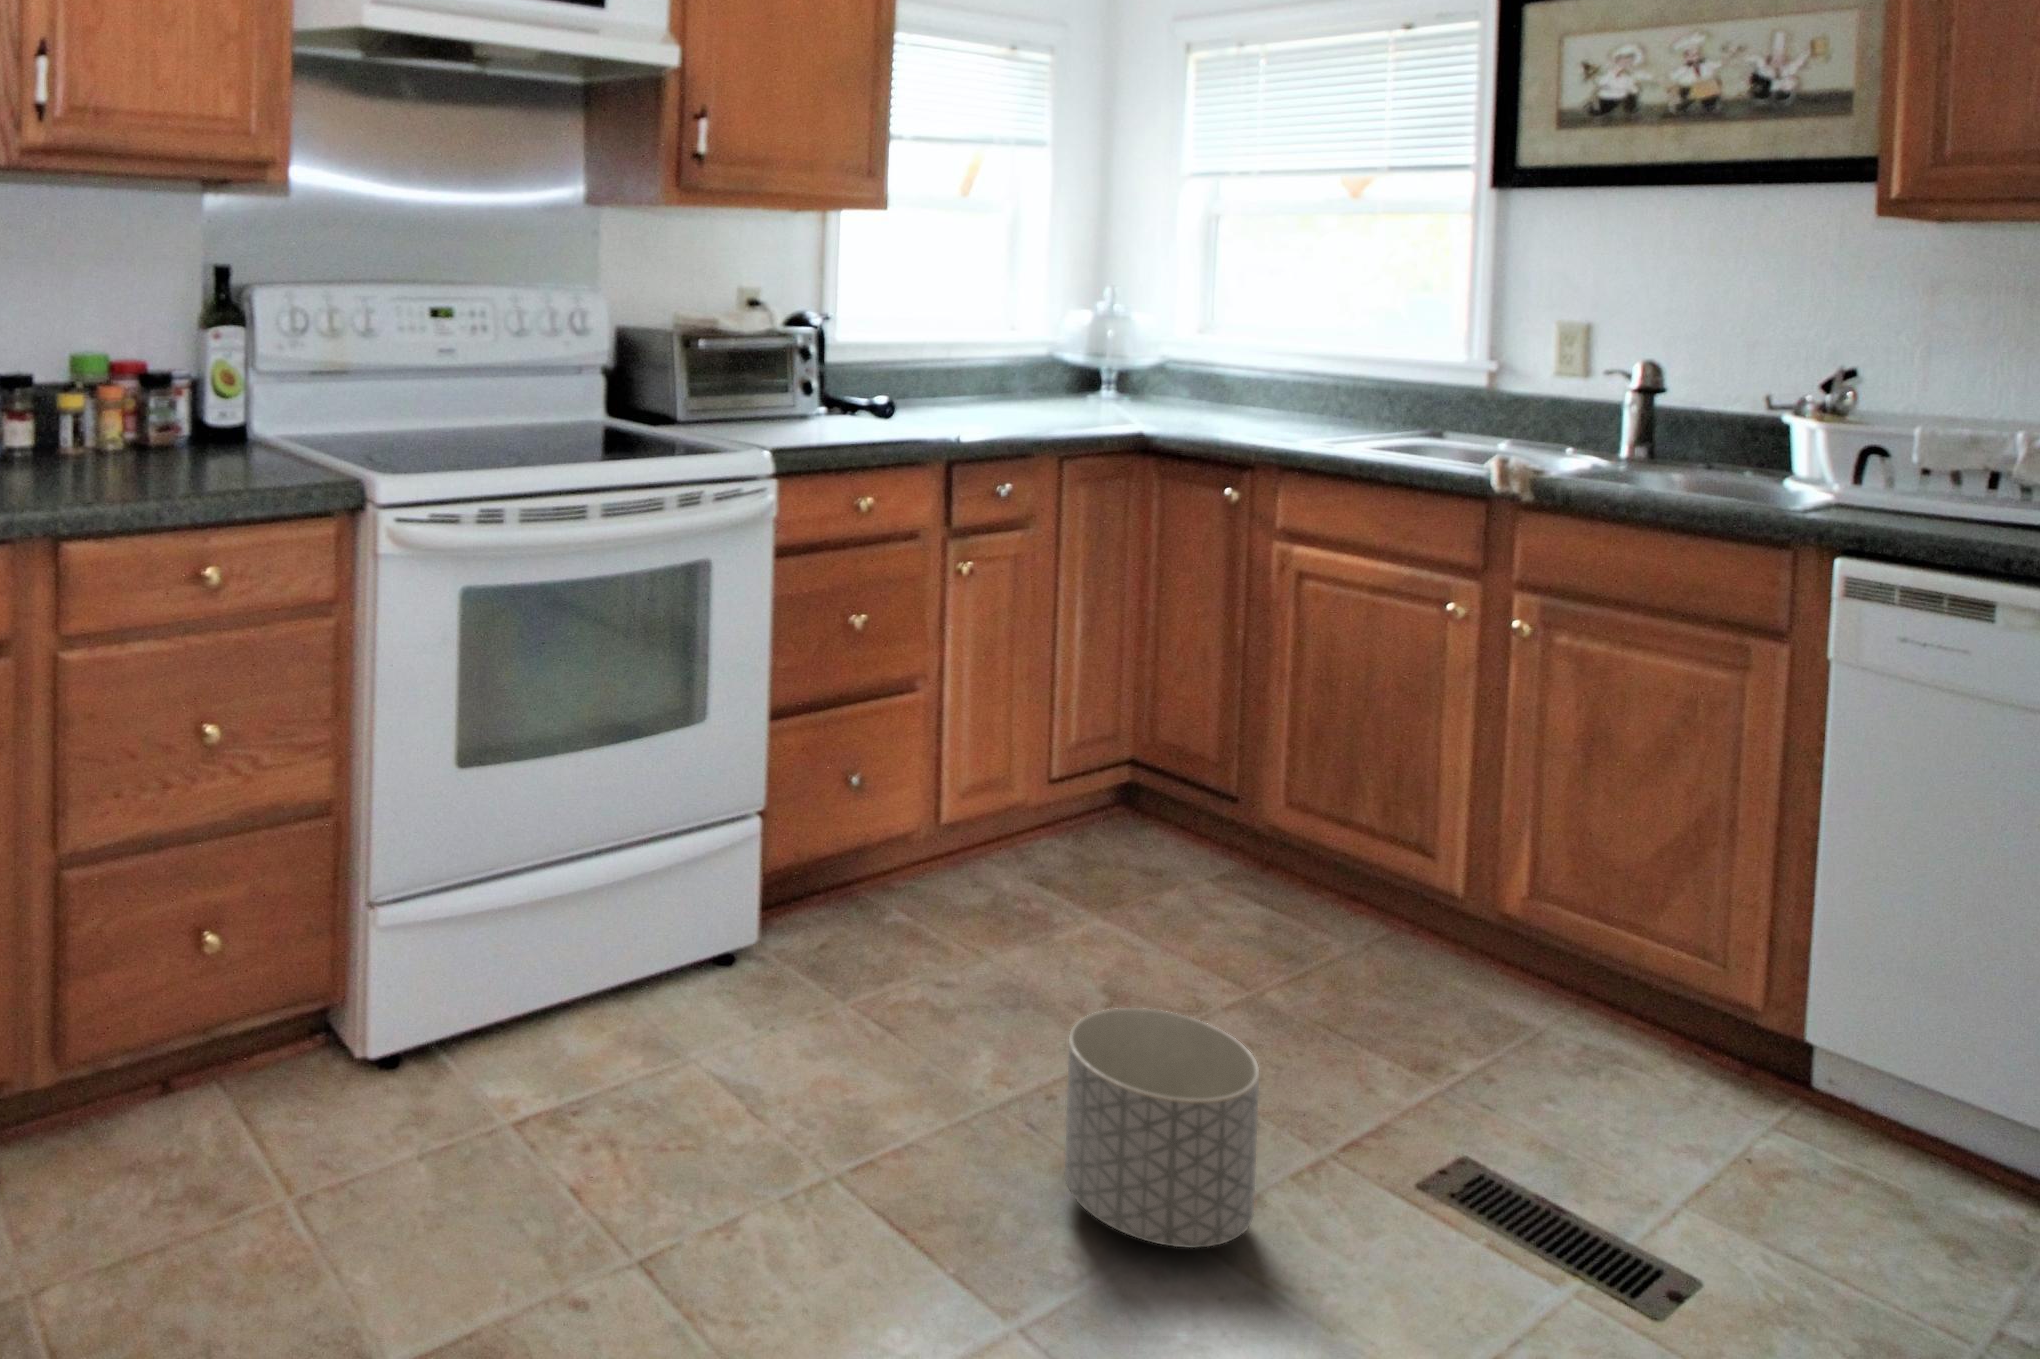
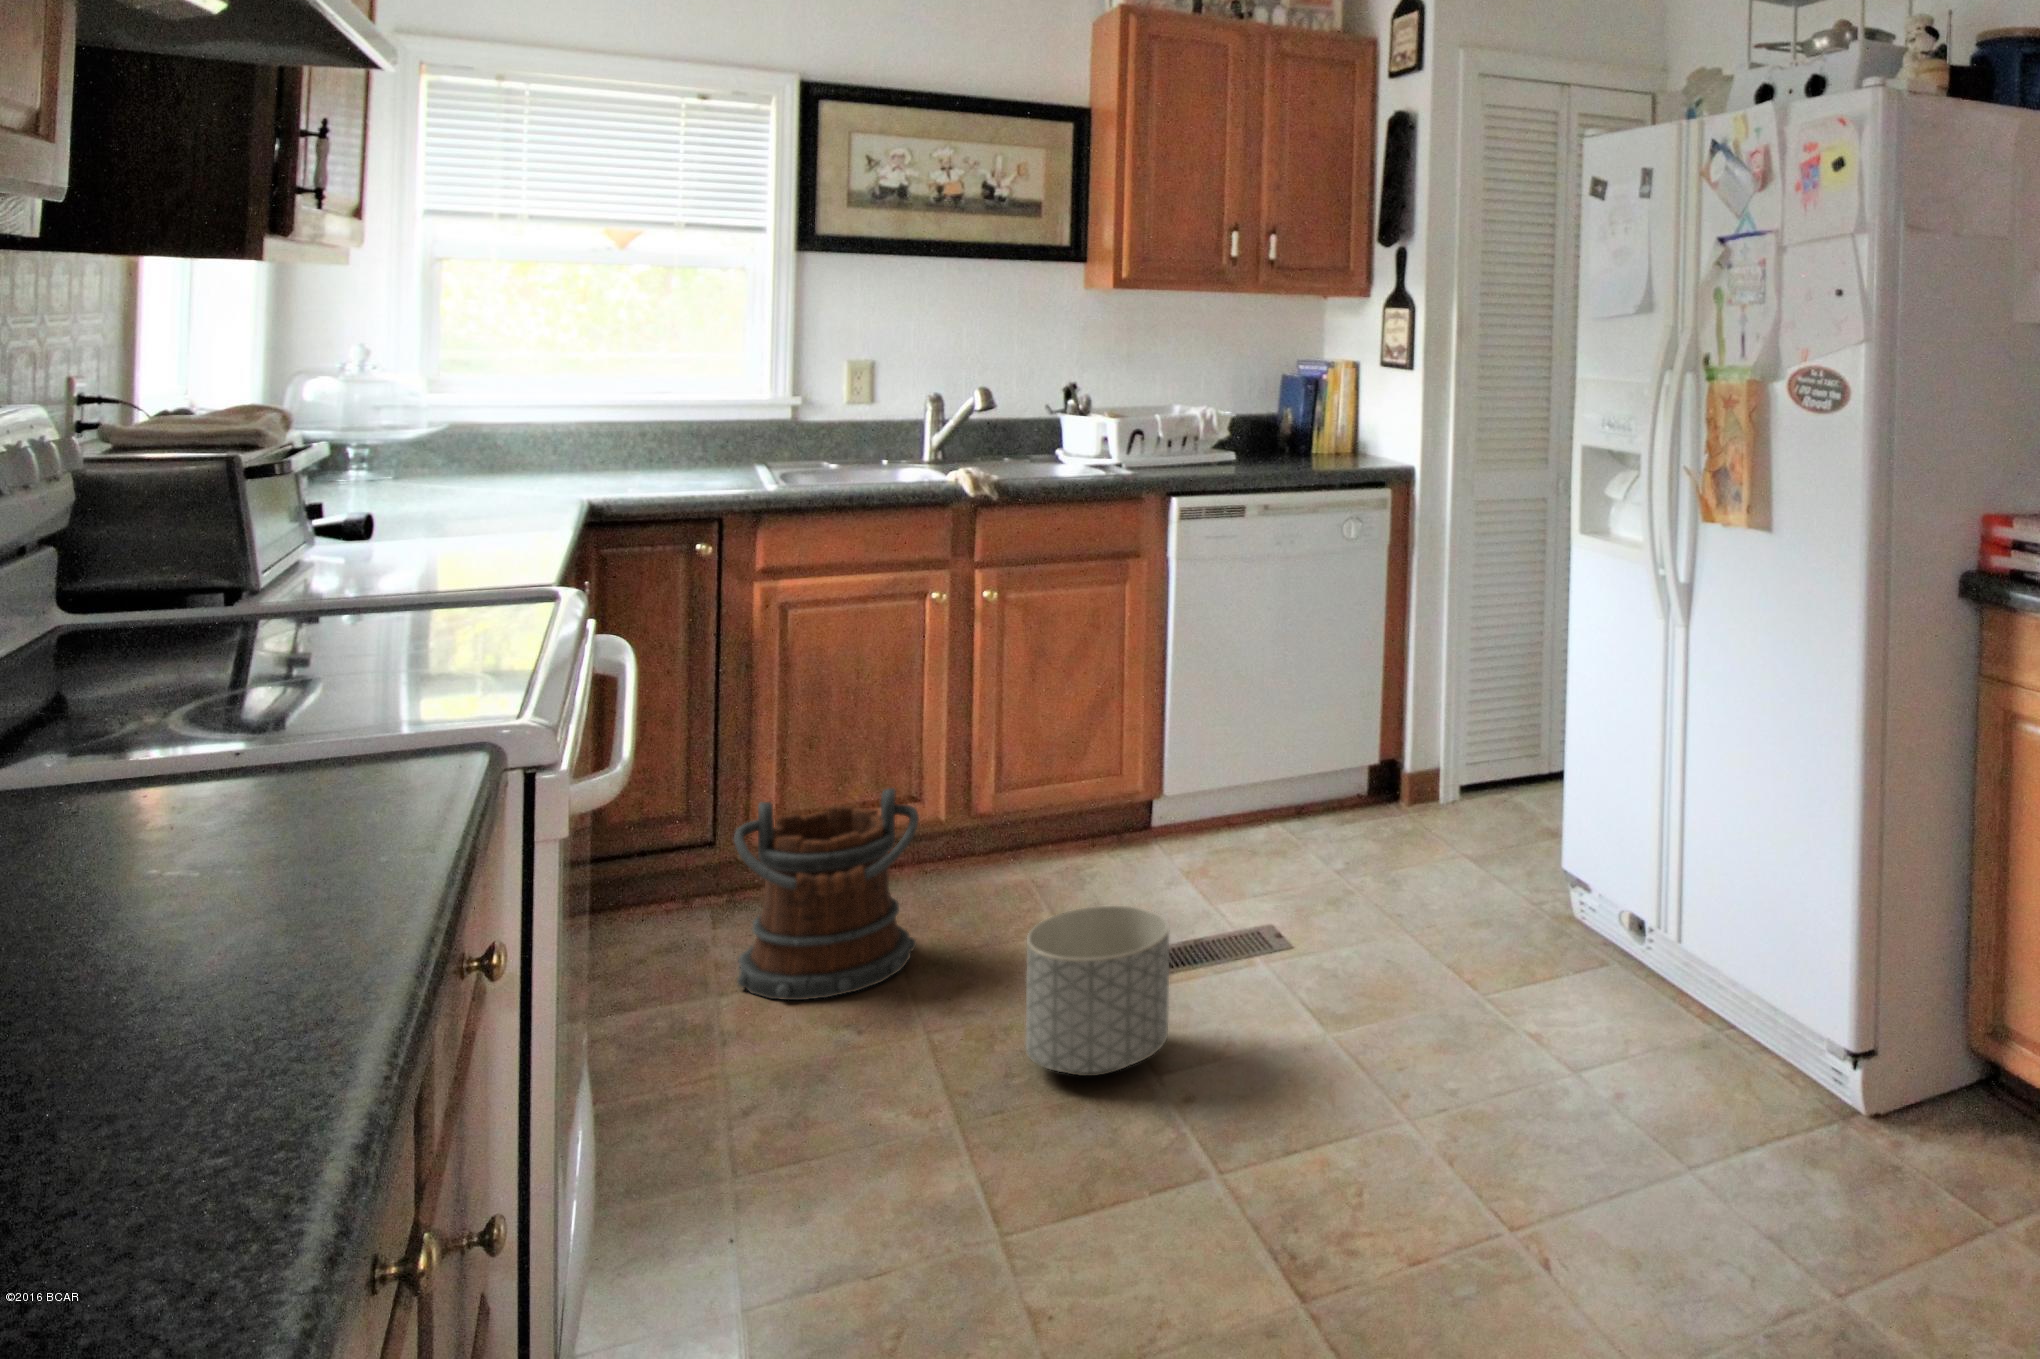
bucket: none [1069,771,1258,1017] -> present [734,788,919,1000]

